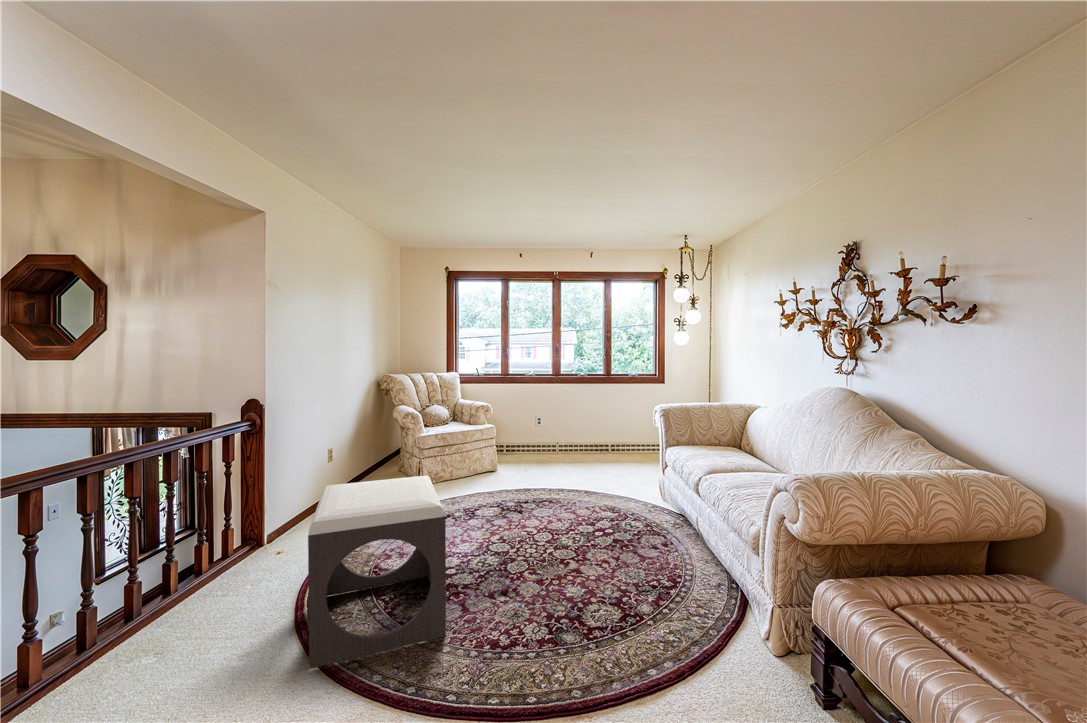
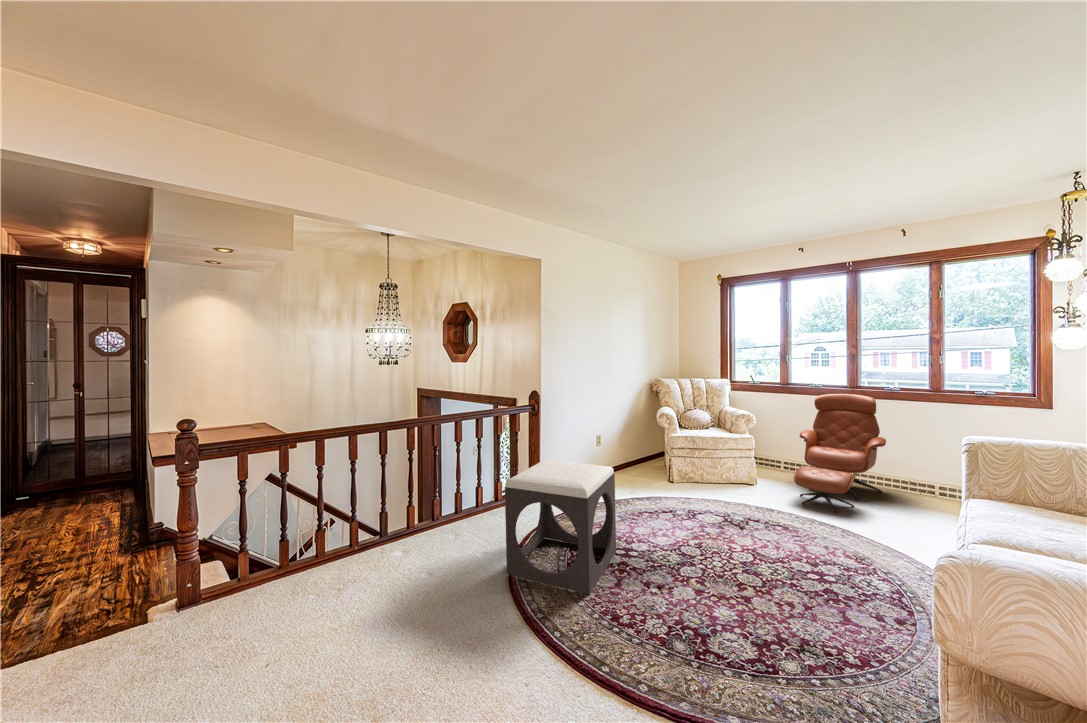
lounge chair: none [525,383,584,480] -> present [794,394,886,512]

